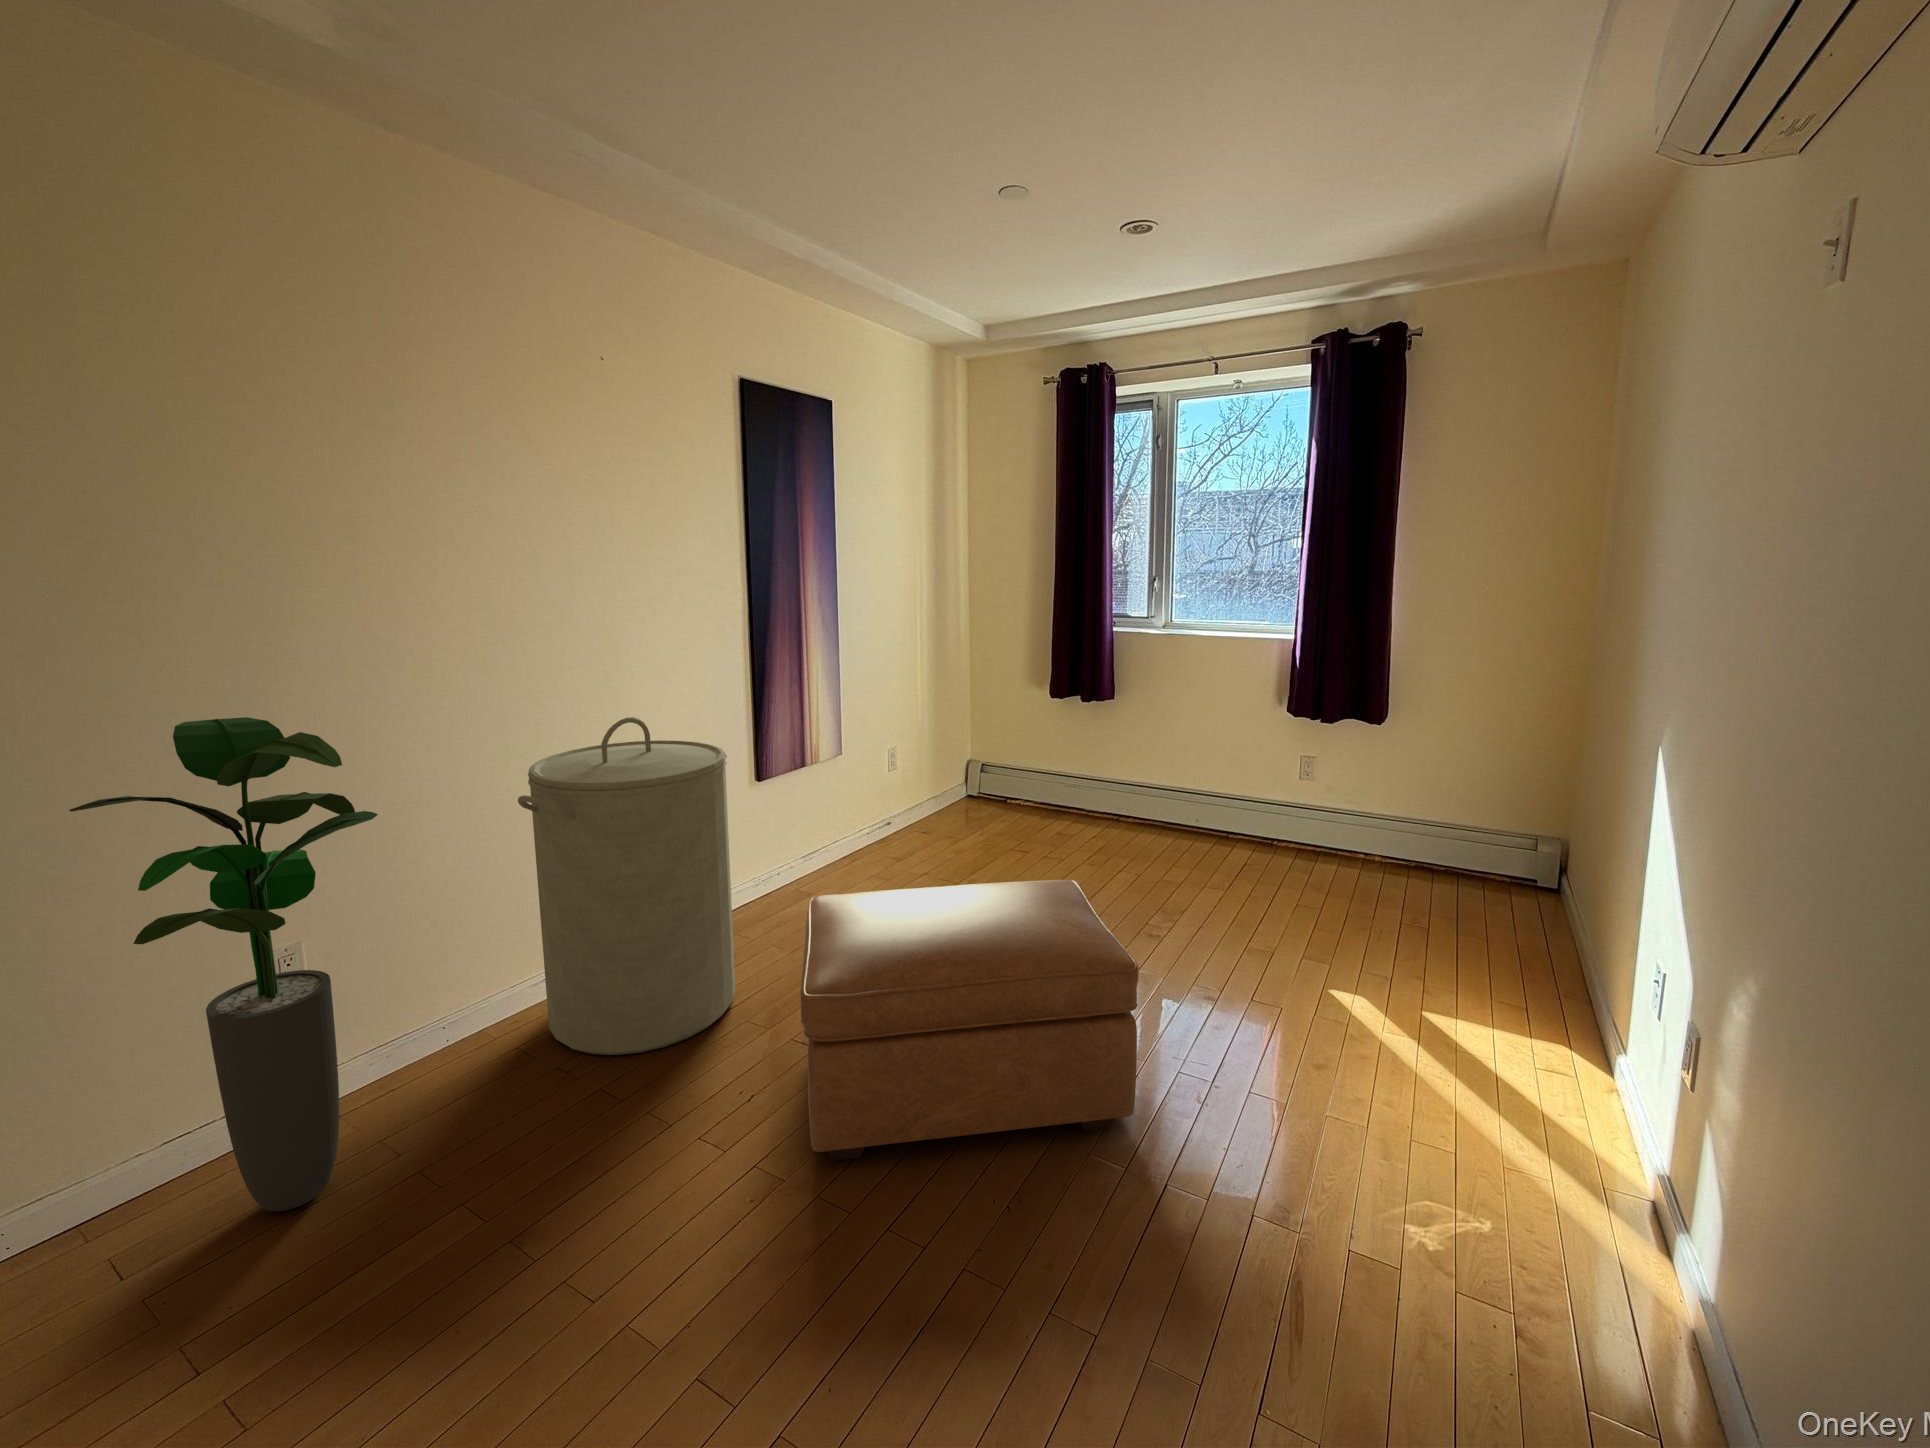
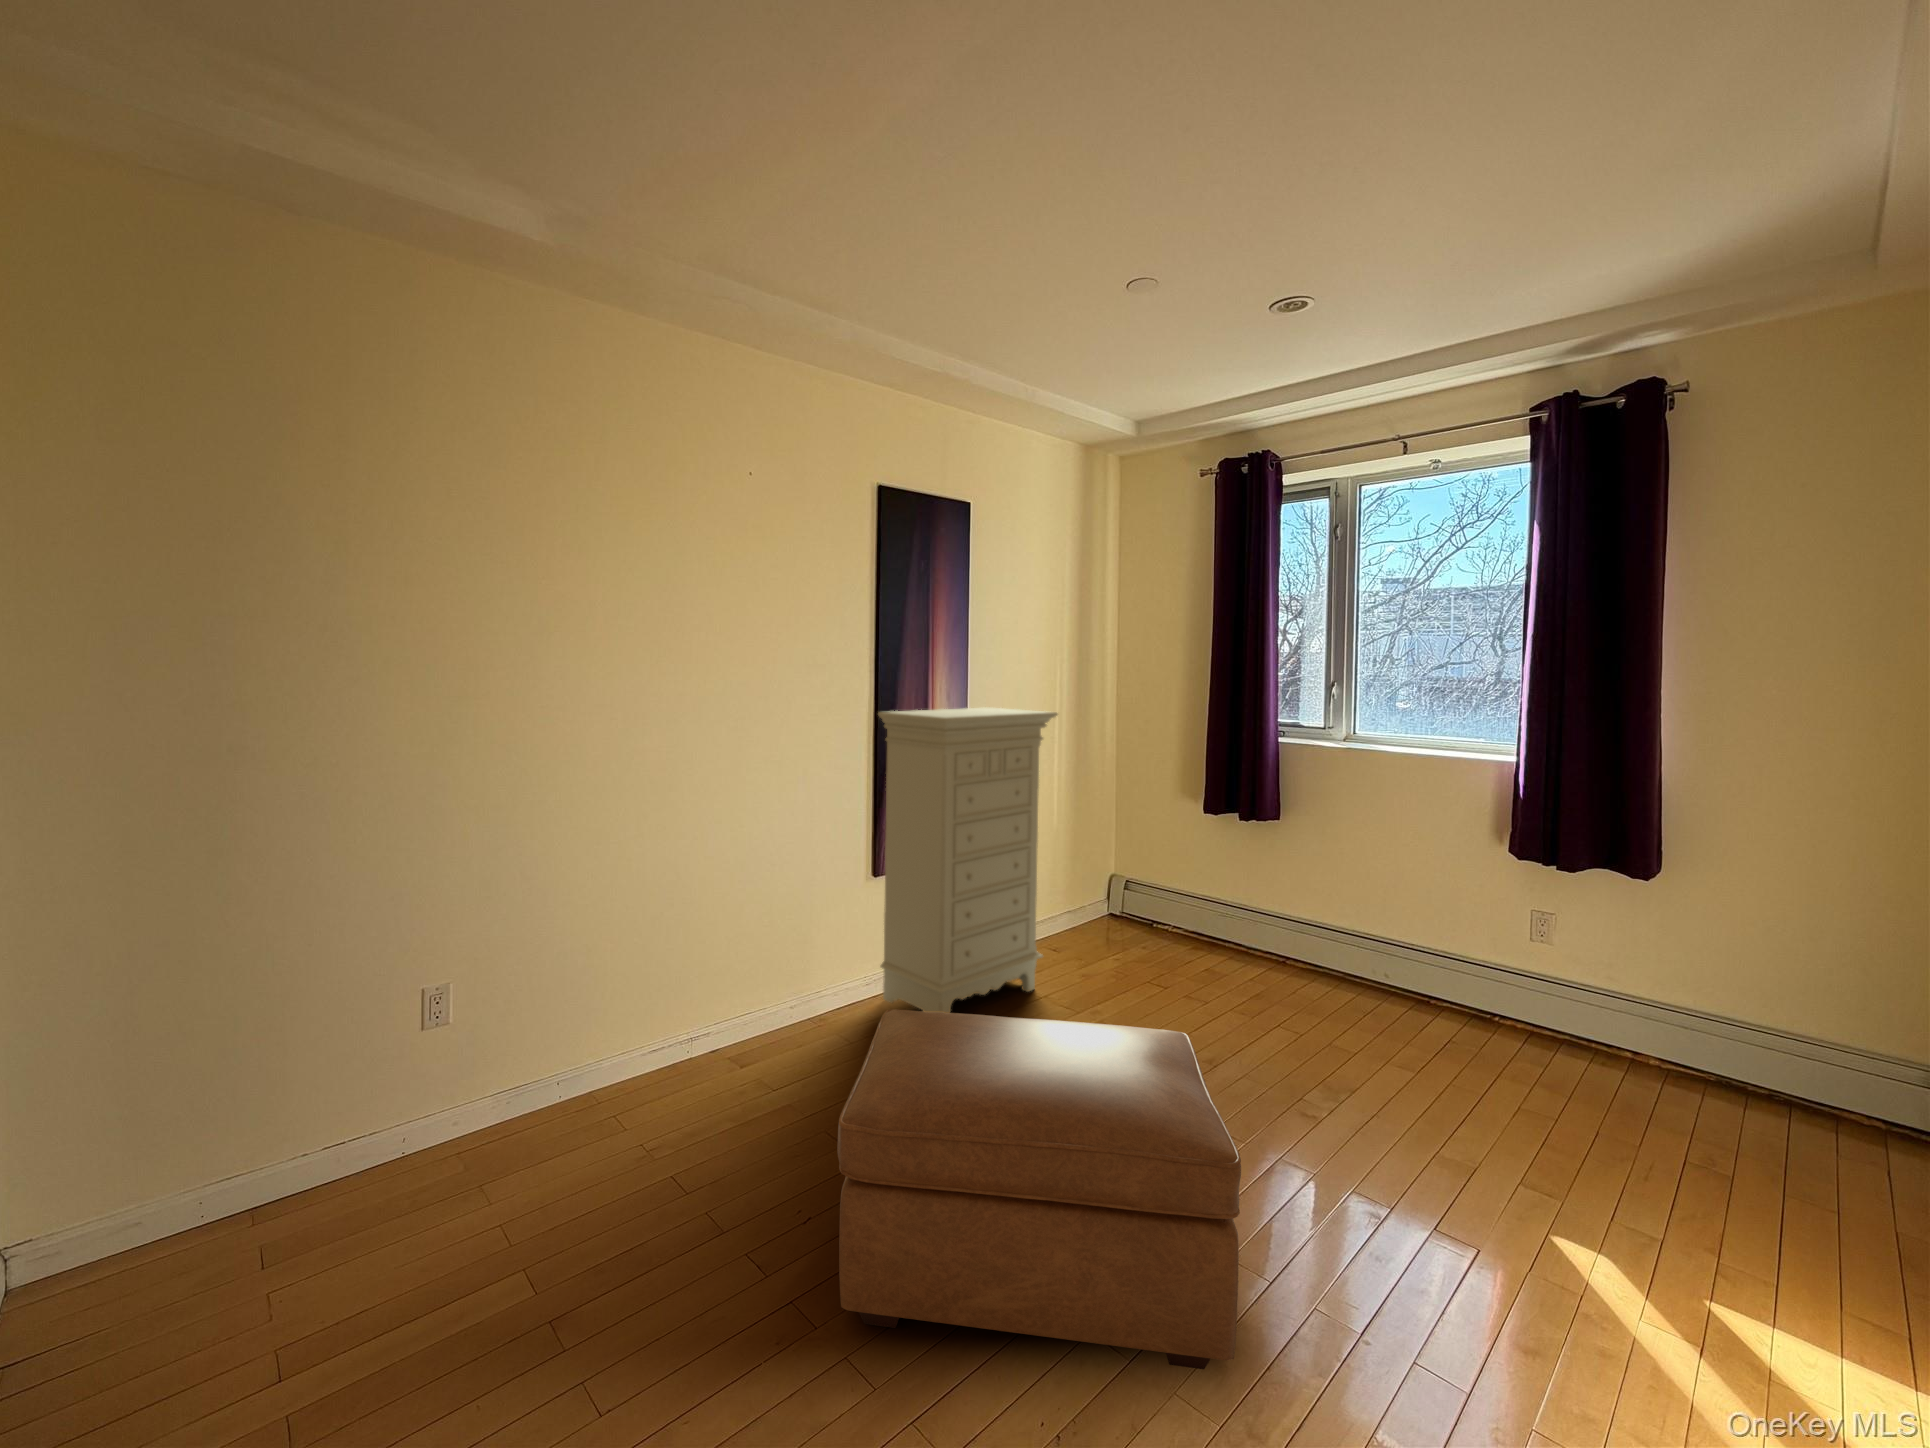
dresser: none [754,609,927,912] -> present [878,708,1058,1013]
potted plant: present [69,717,378,1211] -> none [258,781,486,1243]
laundry hamper: present [518,717,735,1055] -> none [625,804,826,1148]

